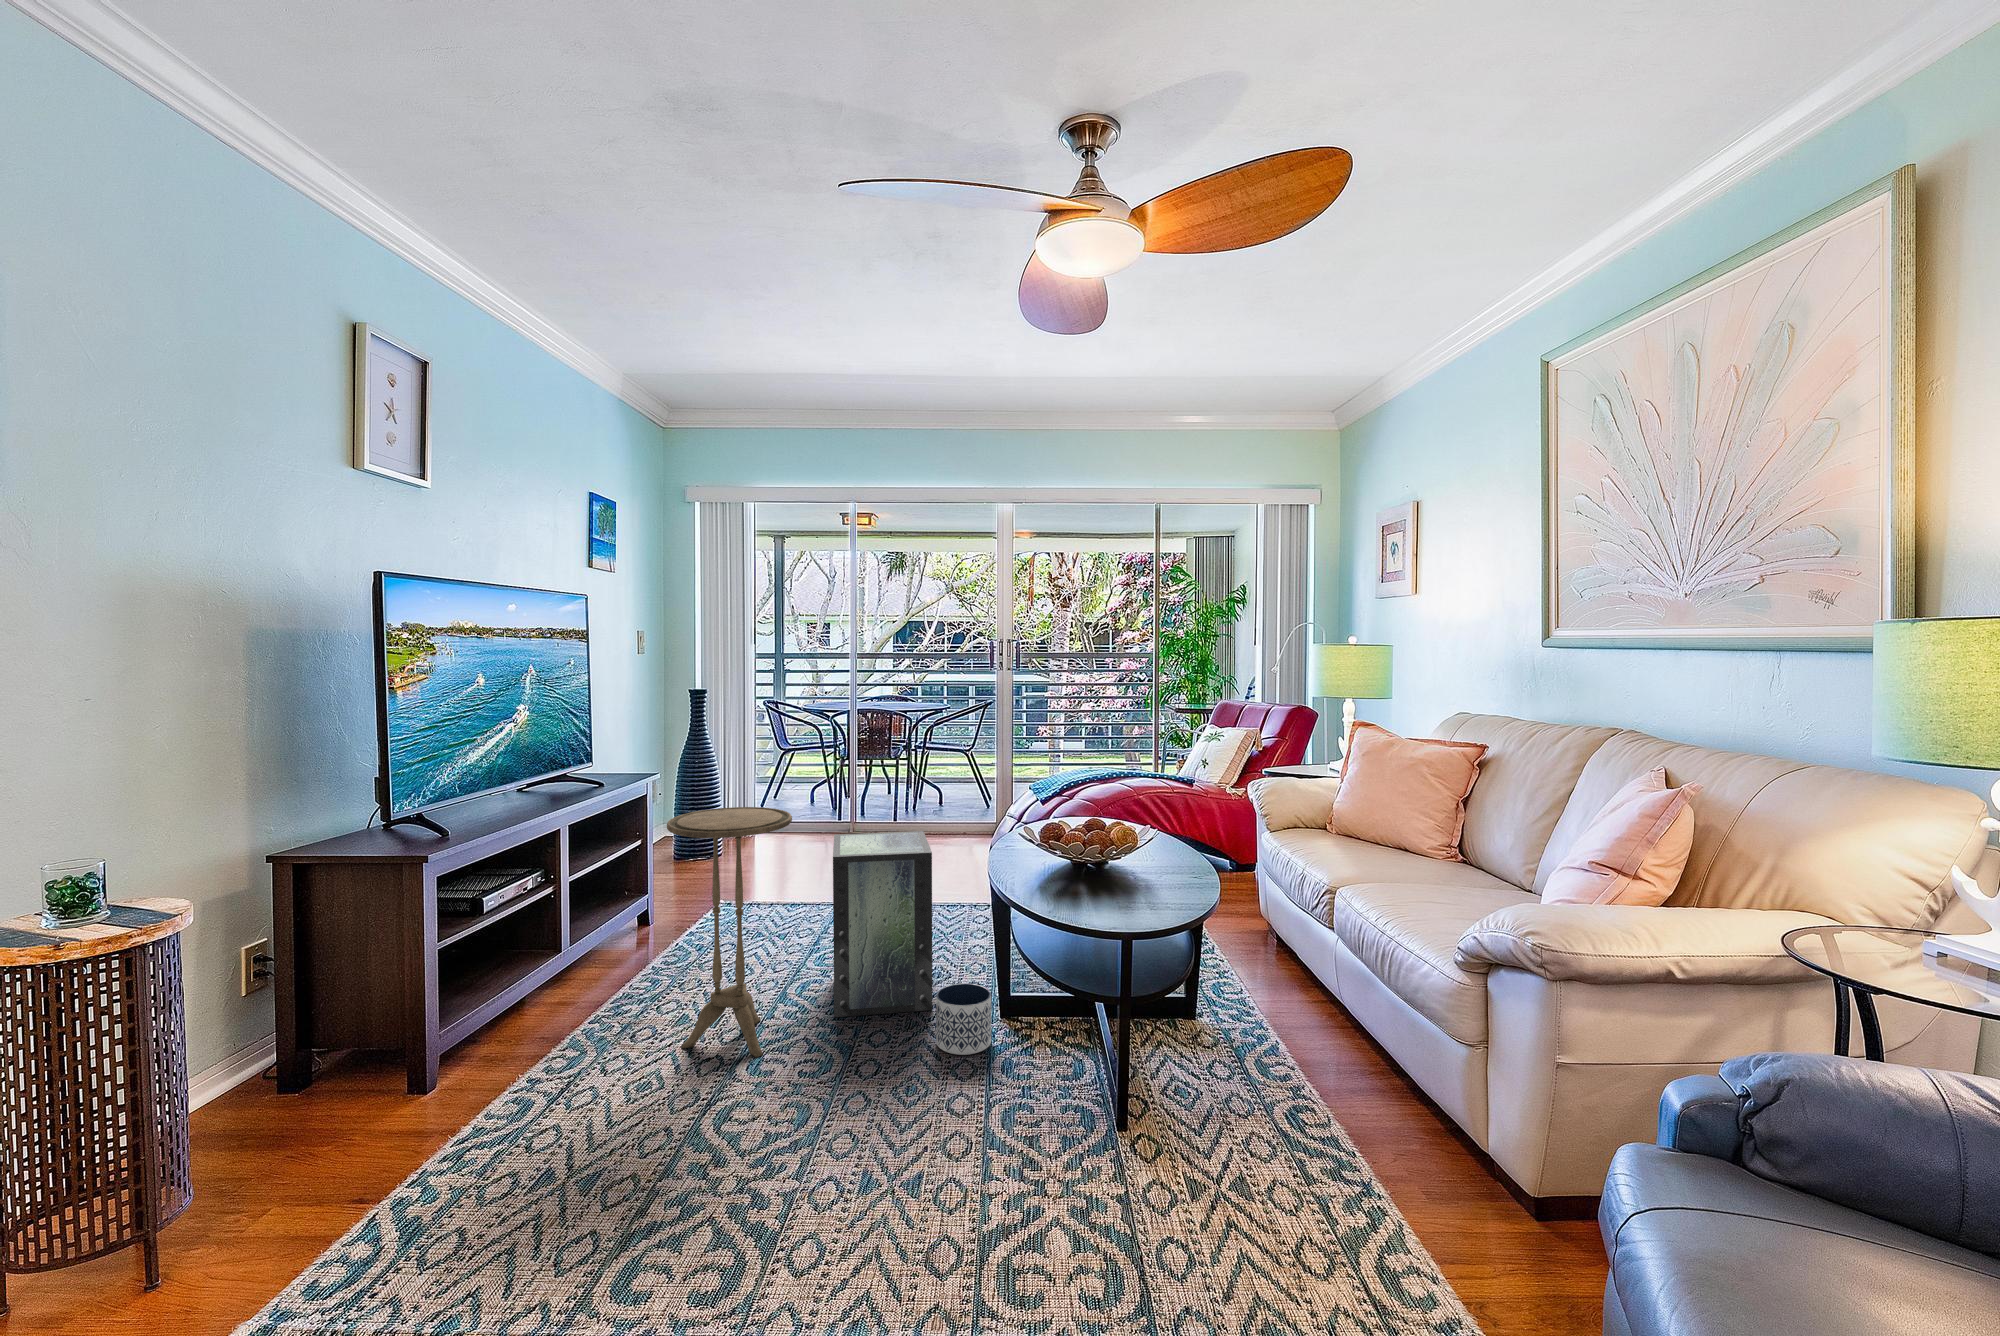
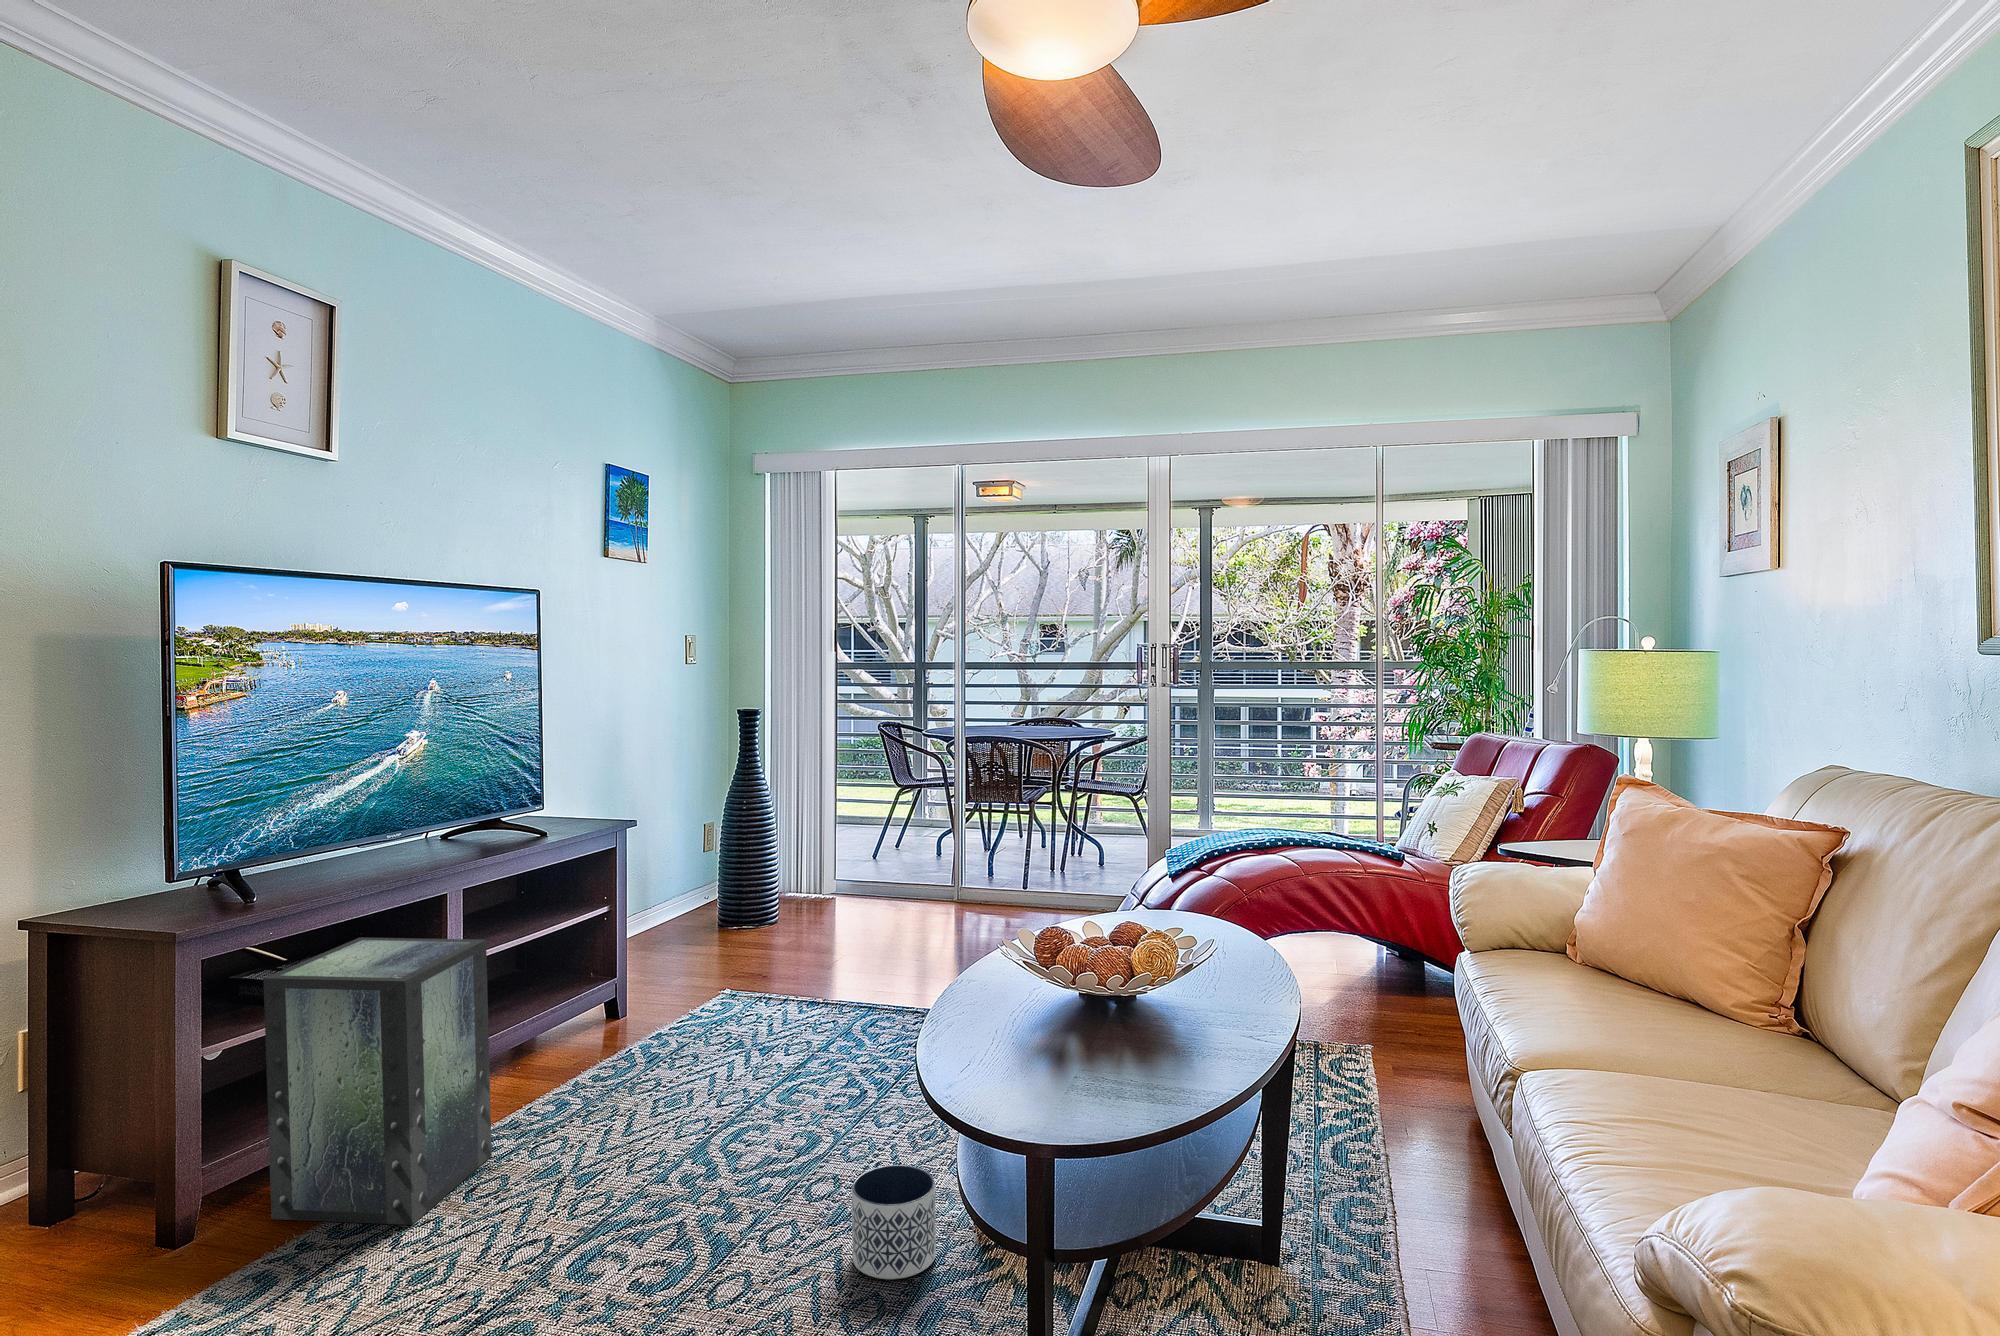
side table: present [667,807,792,1057] -> none [495,881,673,1242]
storage box: present [833,831,932,1017] -> present [263,938,492,1225]

